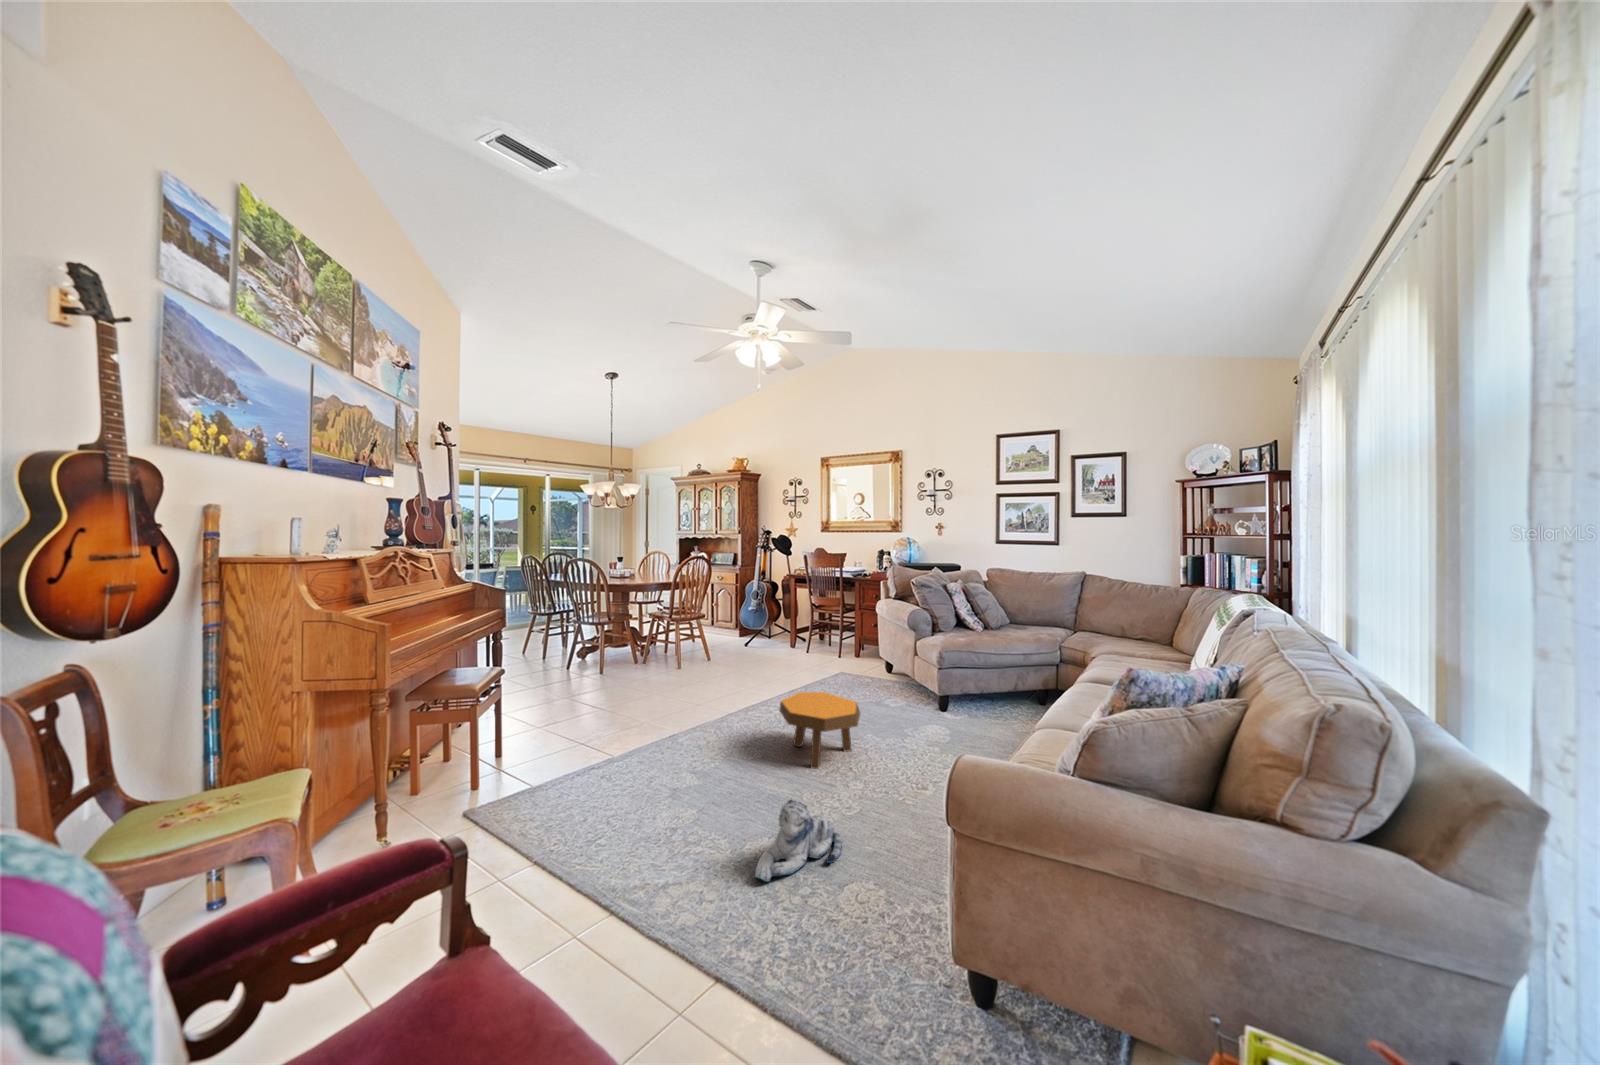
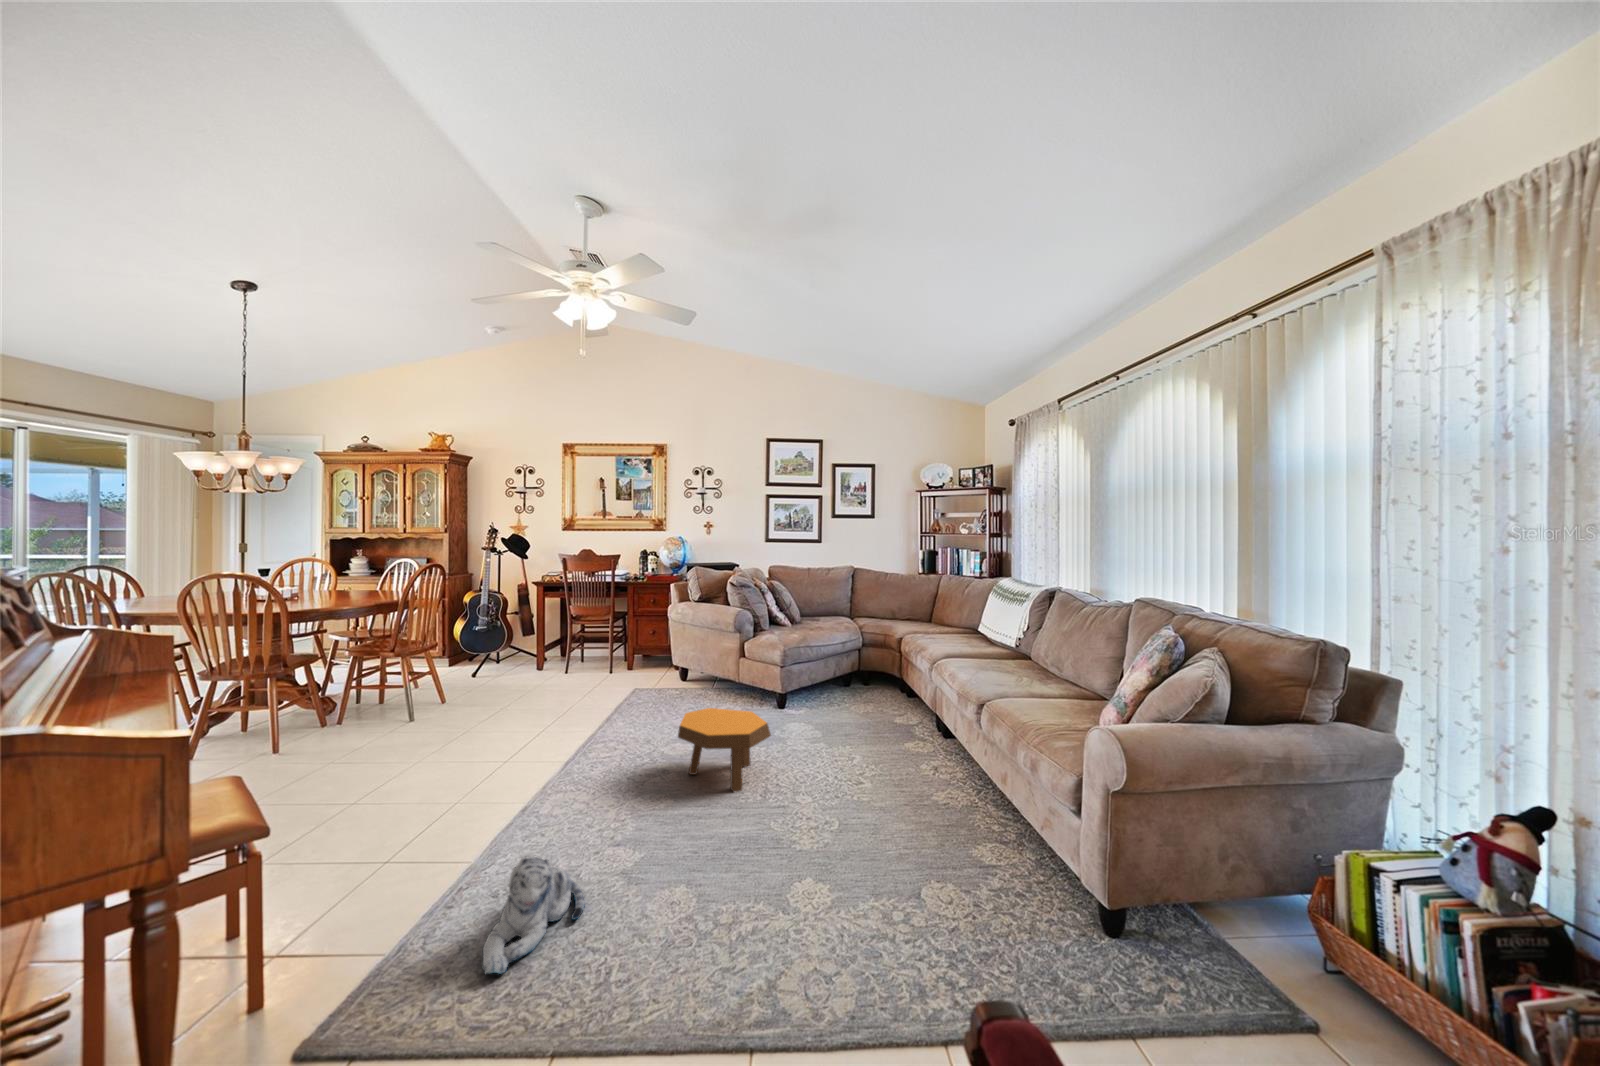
plush toy: present [755,799,842,881] -> present [483,857,584,974]

